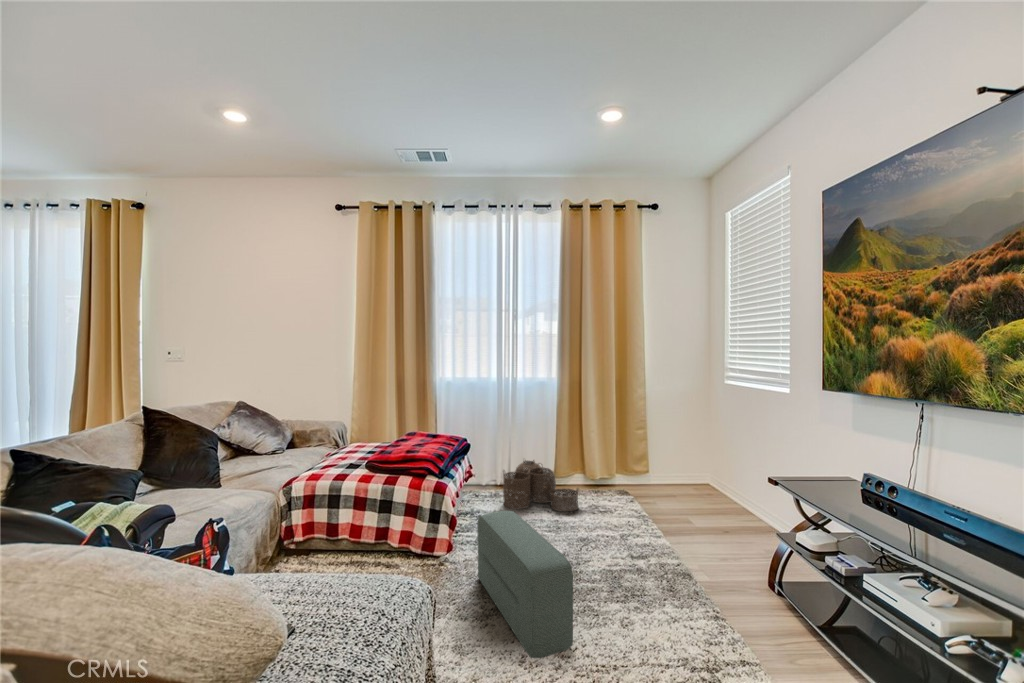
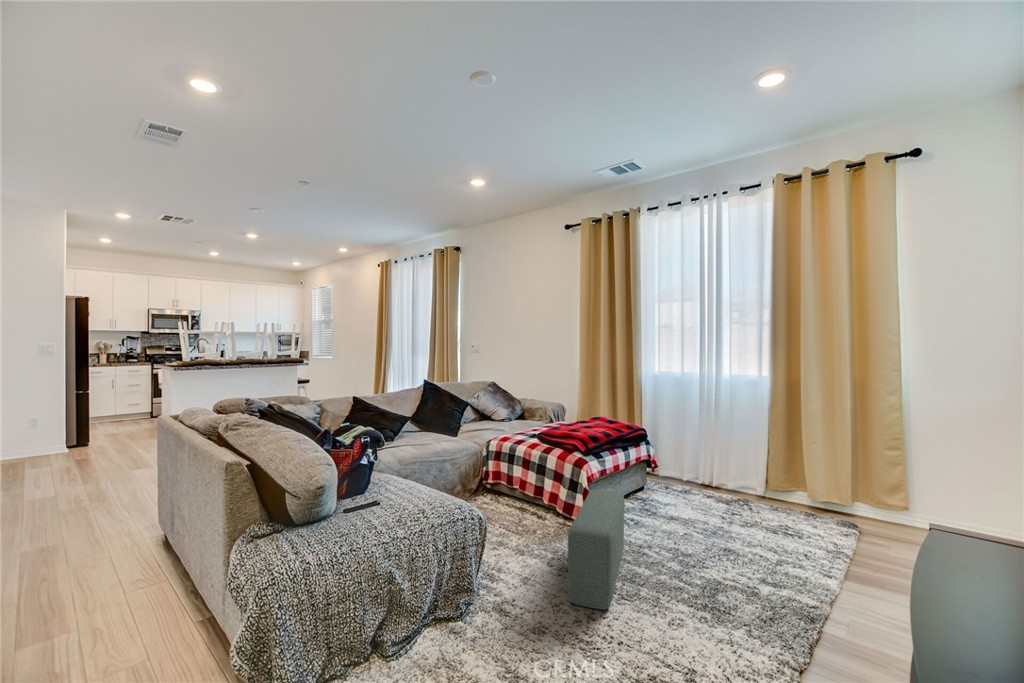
woven basket: present [503,460,578,511] -> none [681,463,764,526]

